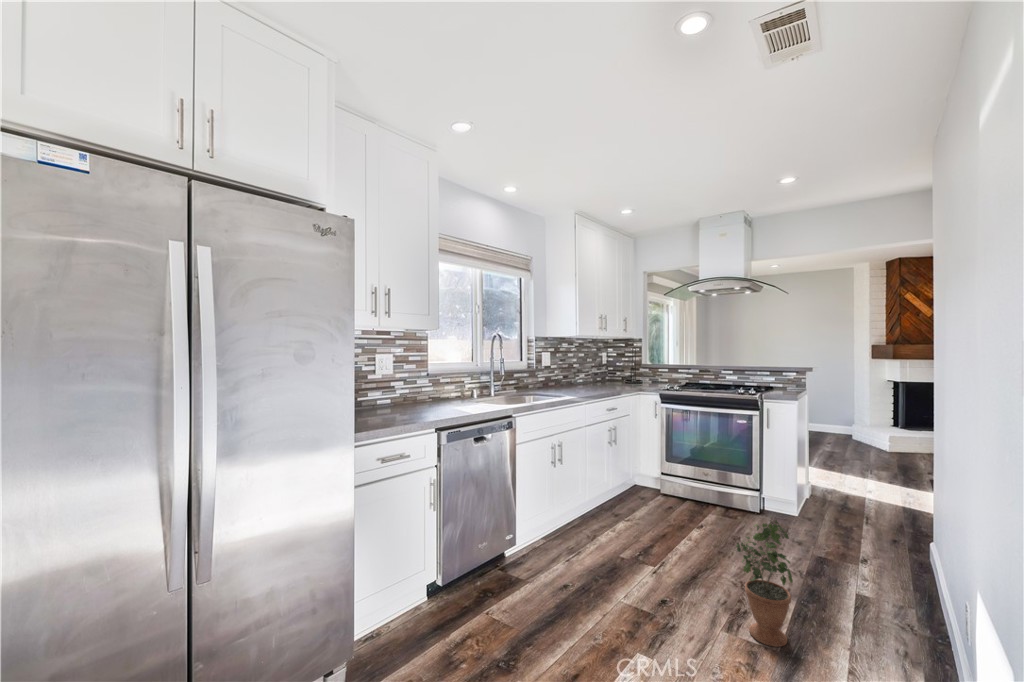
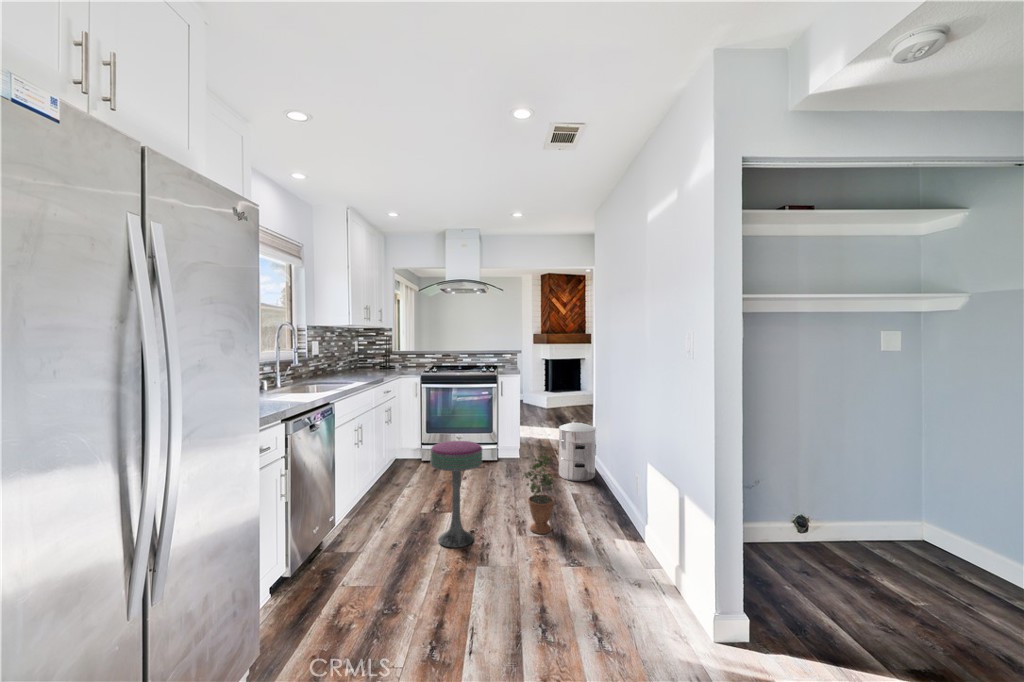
bar stool: none [601,476,669,618] -> present [430,441,482,548]
waste bin: none [850,479,927,582] -> present [559,421,596,481]

